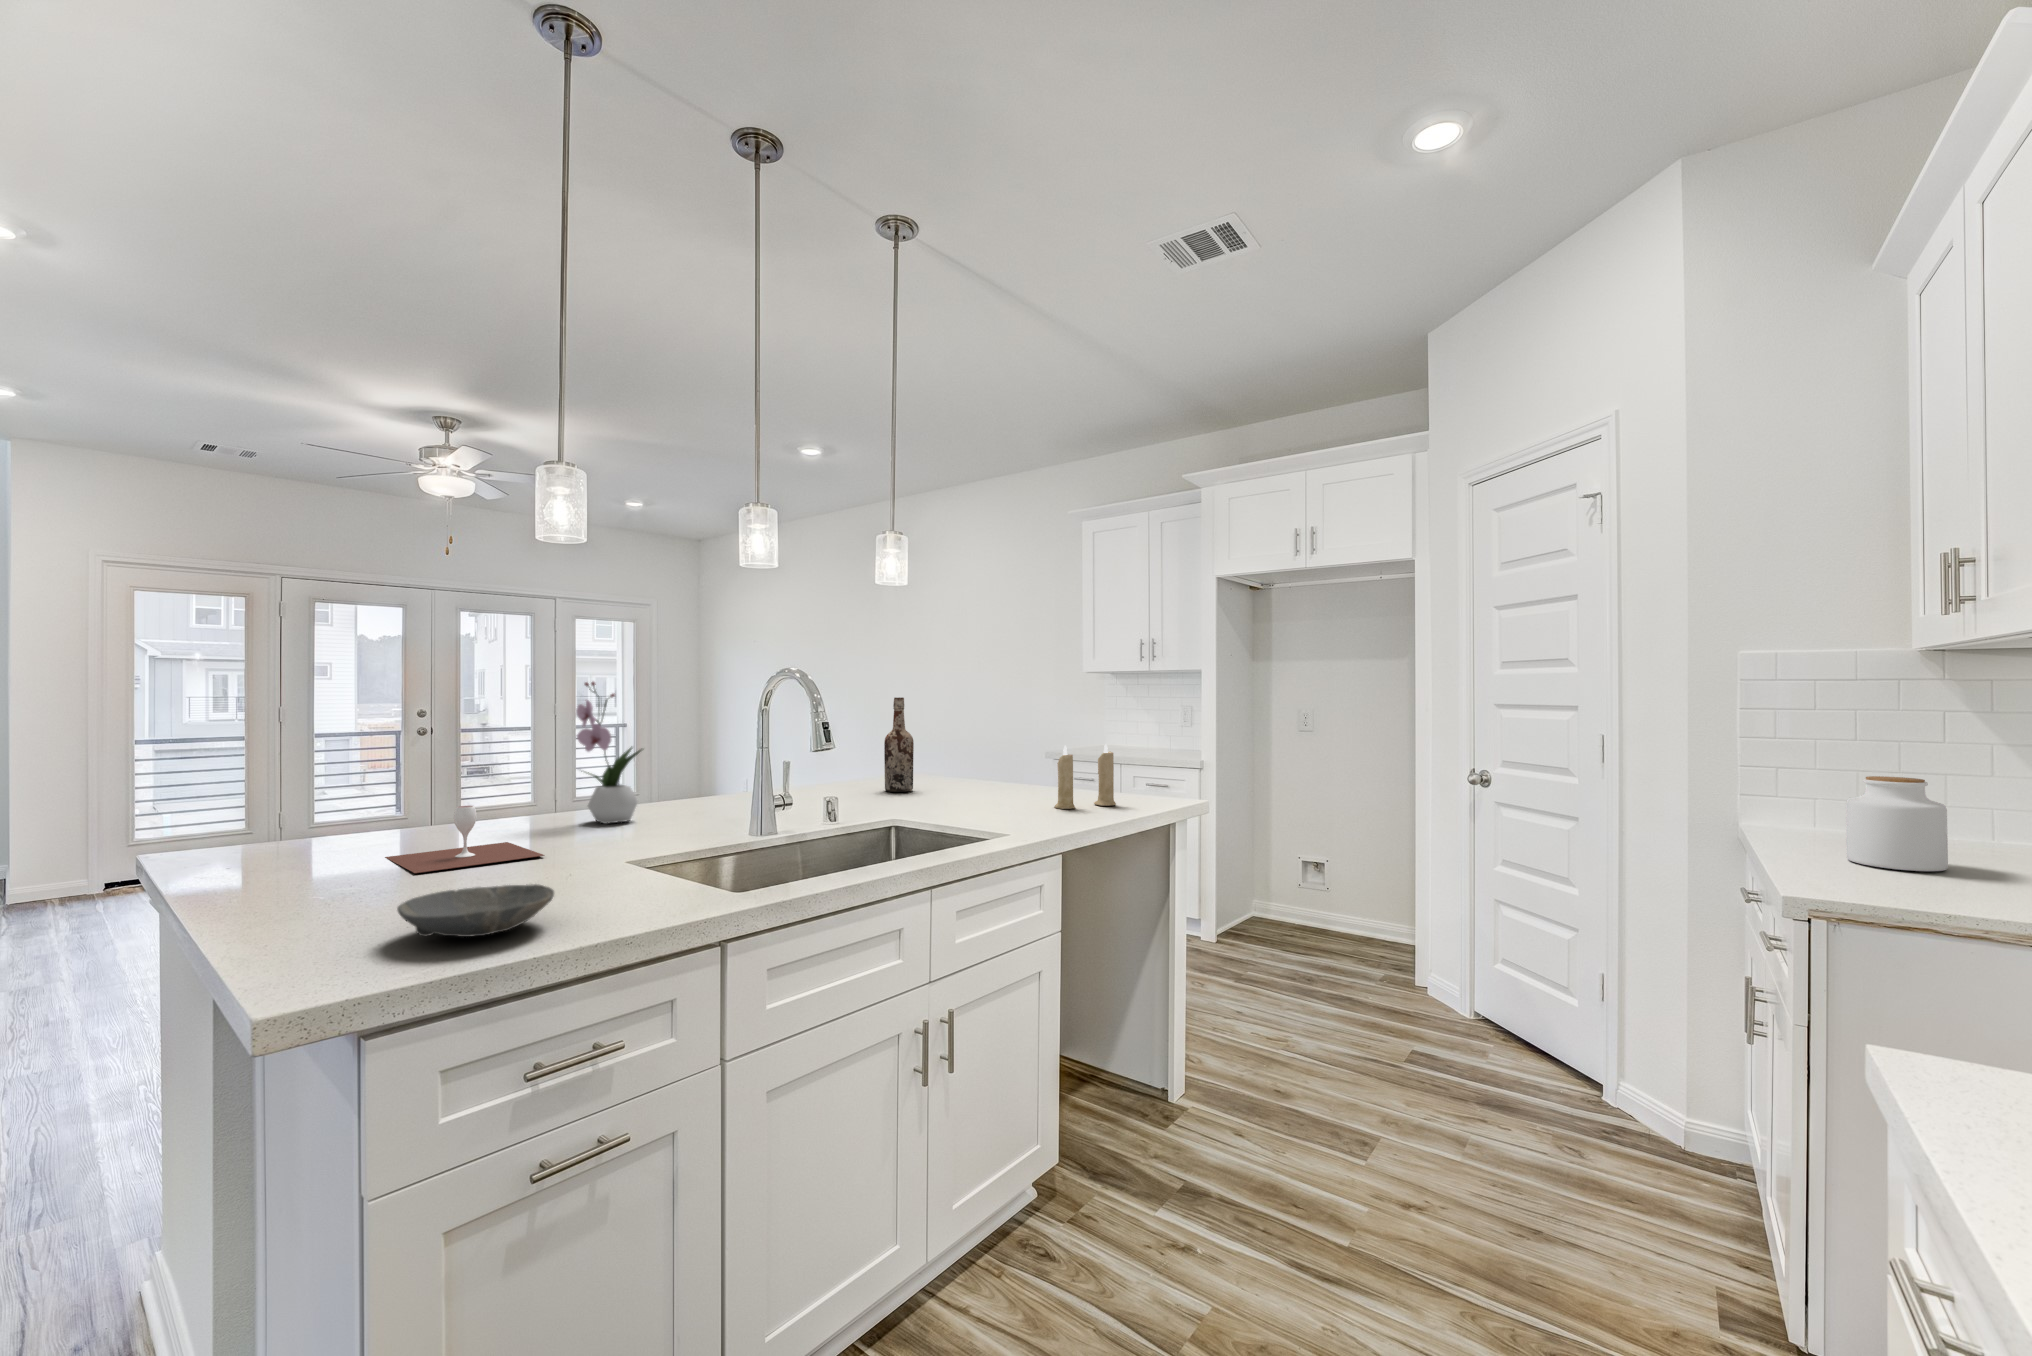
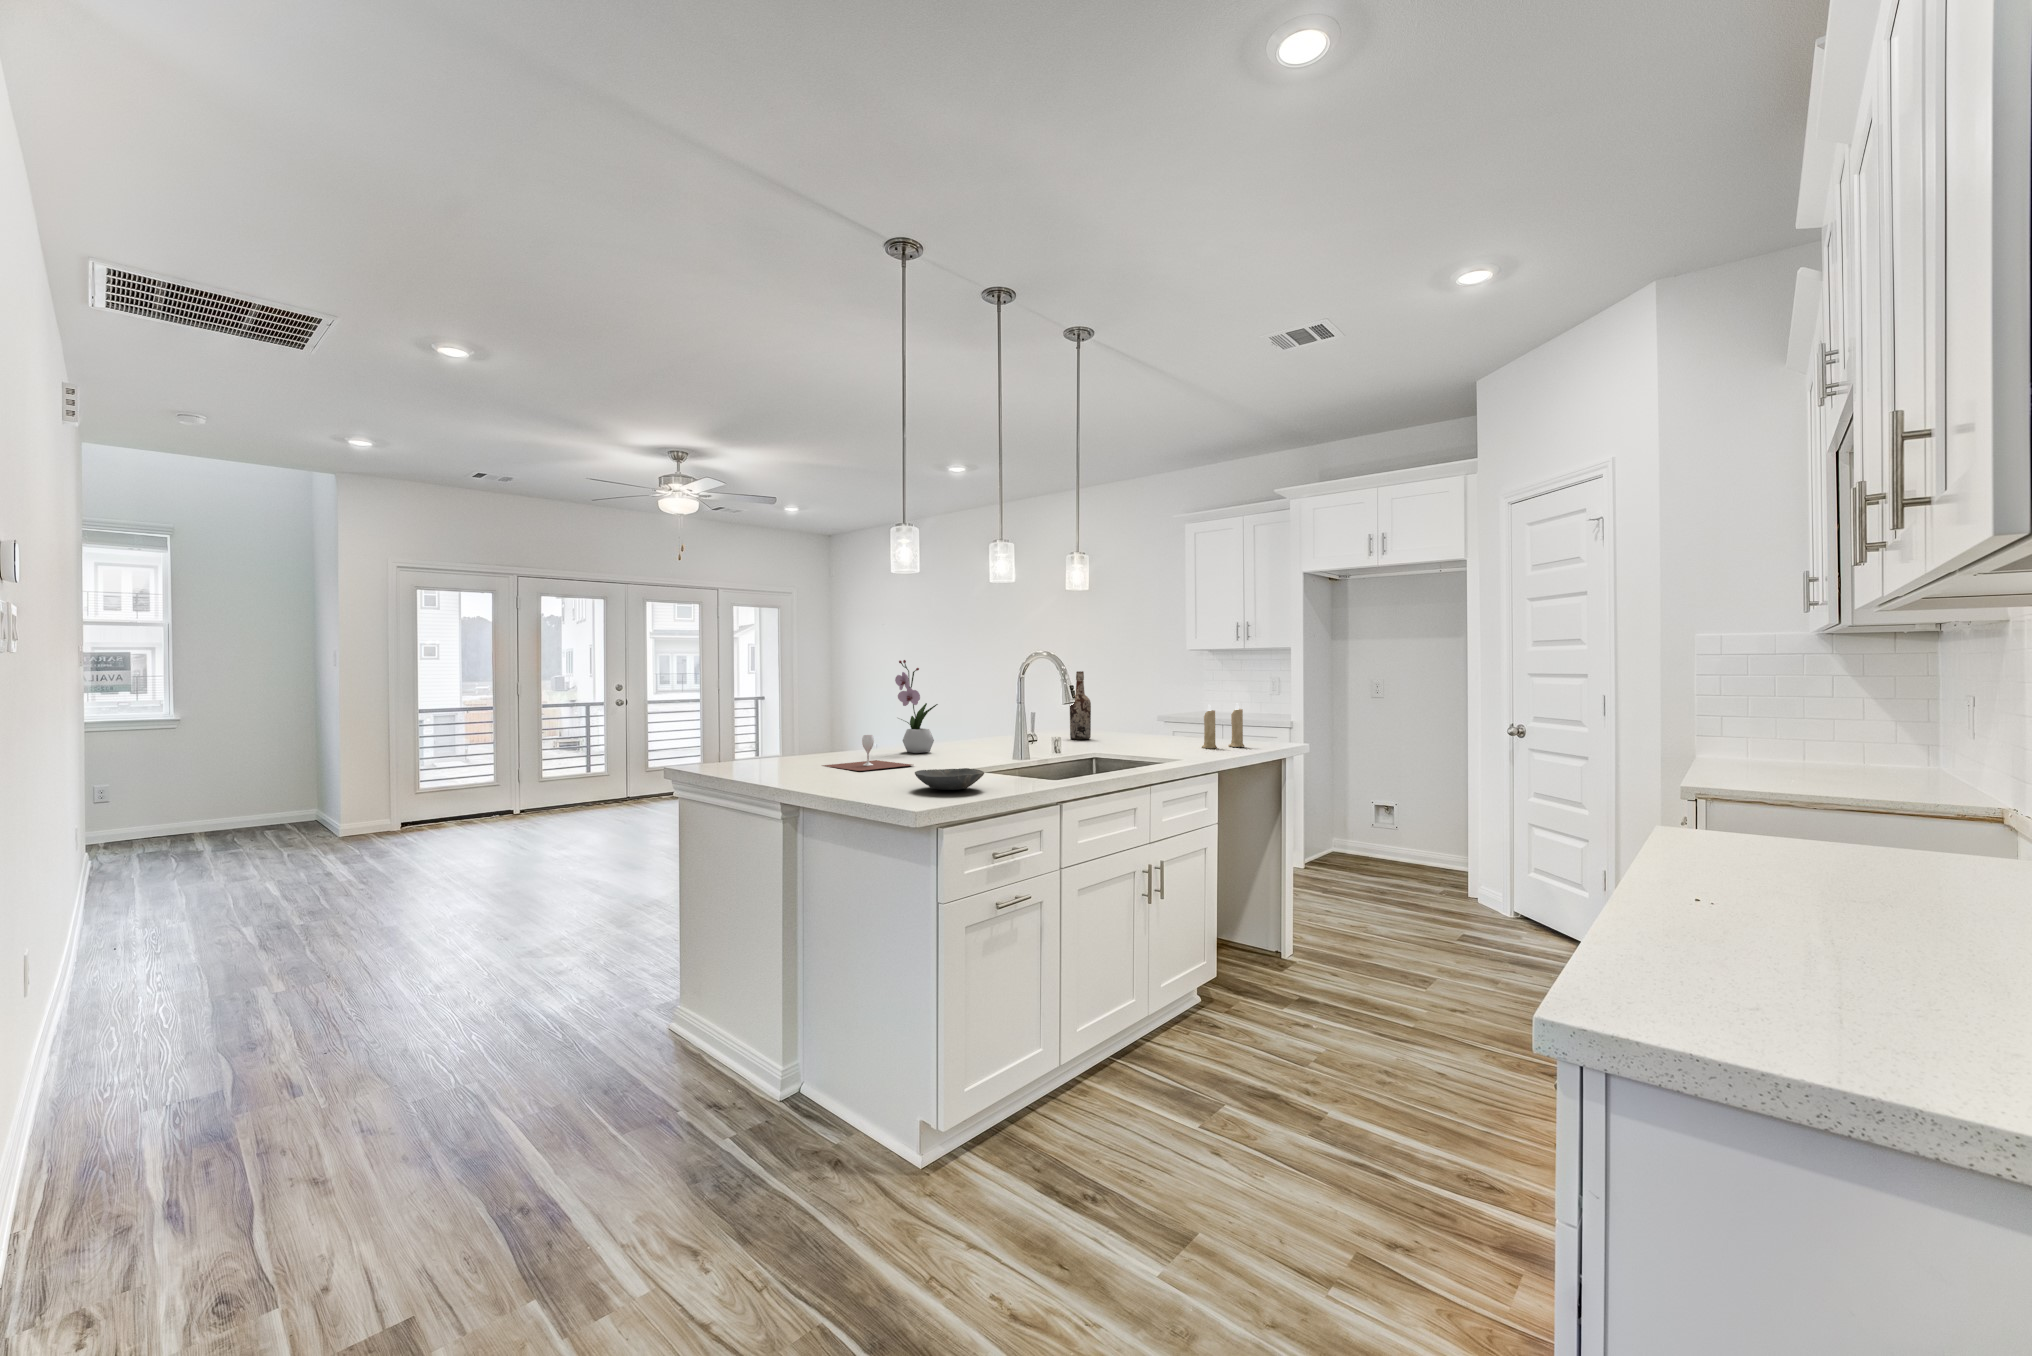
jar: present [1846,776,1948,871] -> none [1750,718,1811,777]

